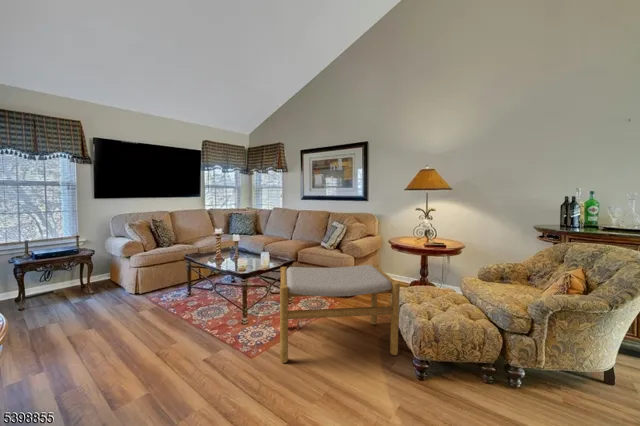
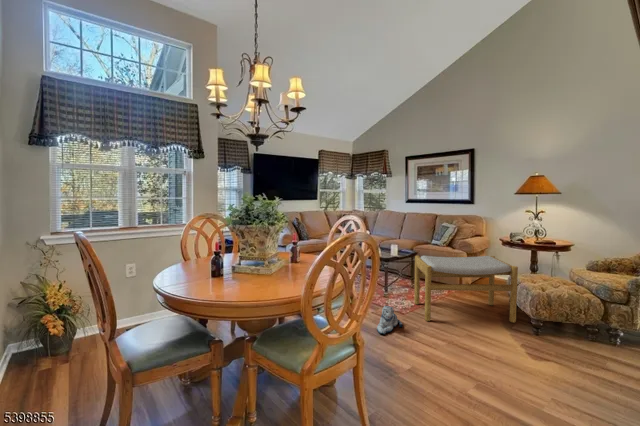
plush toy: none [195,351,244,402] -> present [377,305,402,334]

